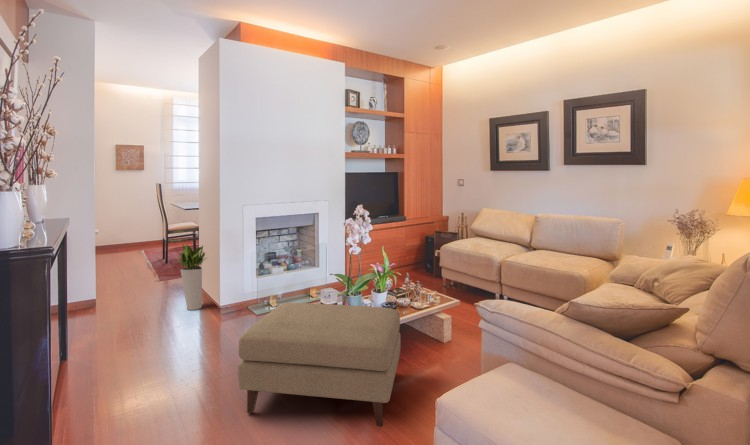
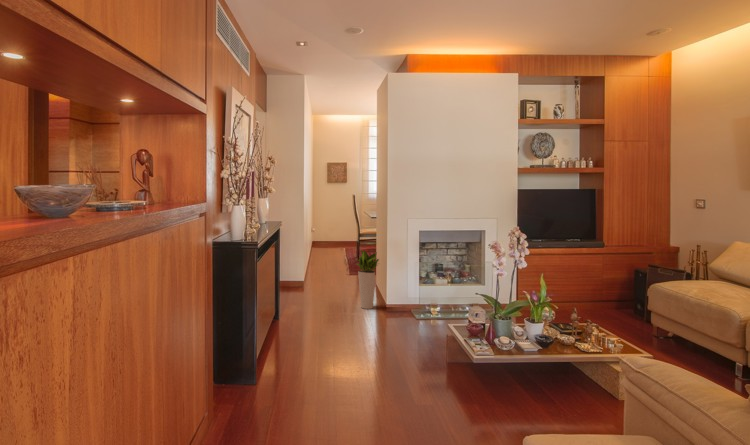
ottoman: present [238,303,401,427] -> none [375,305,529,422]

